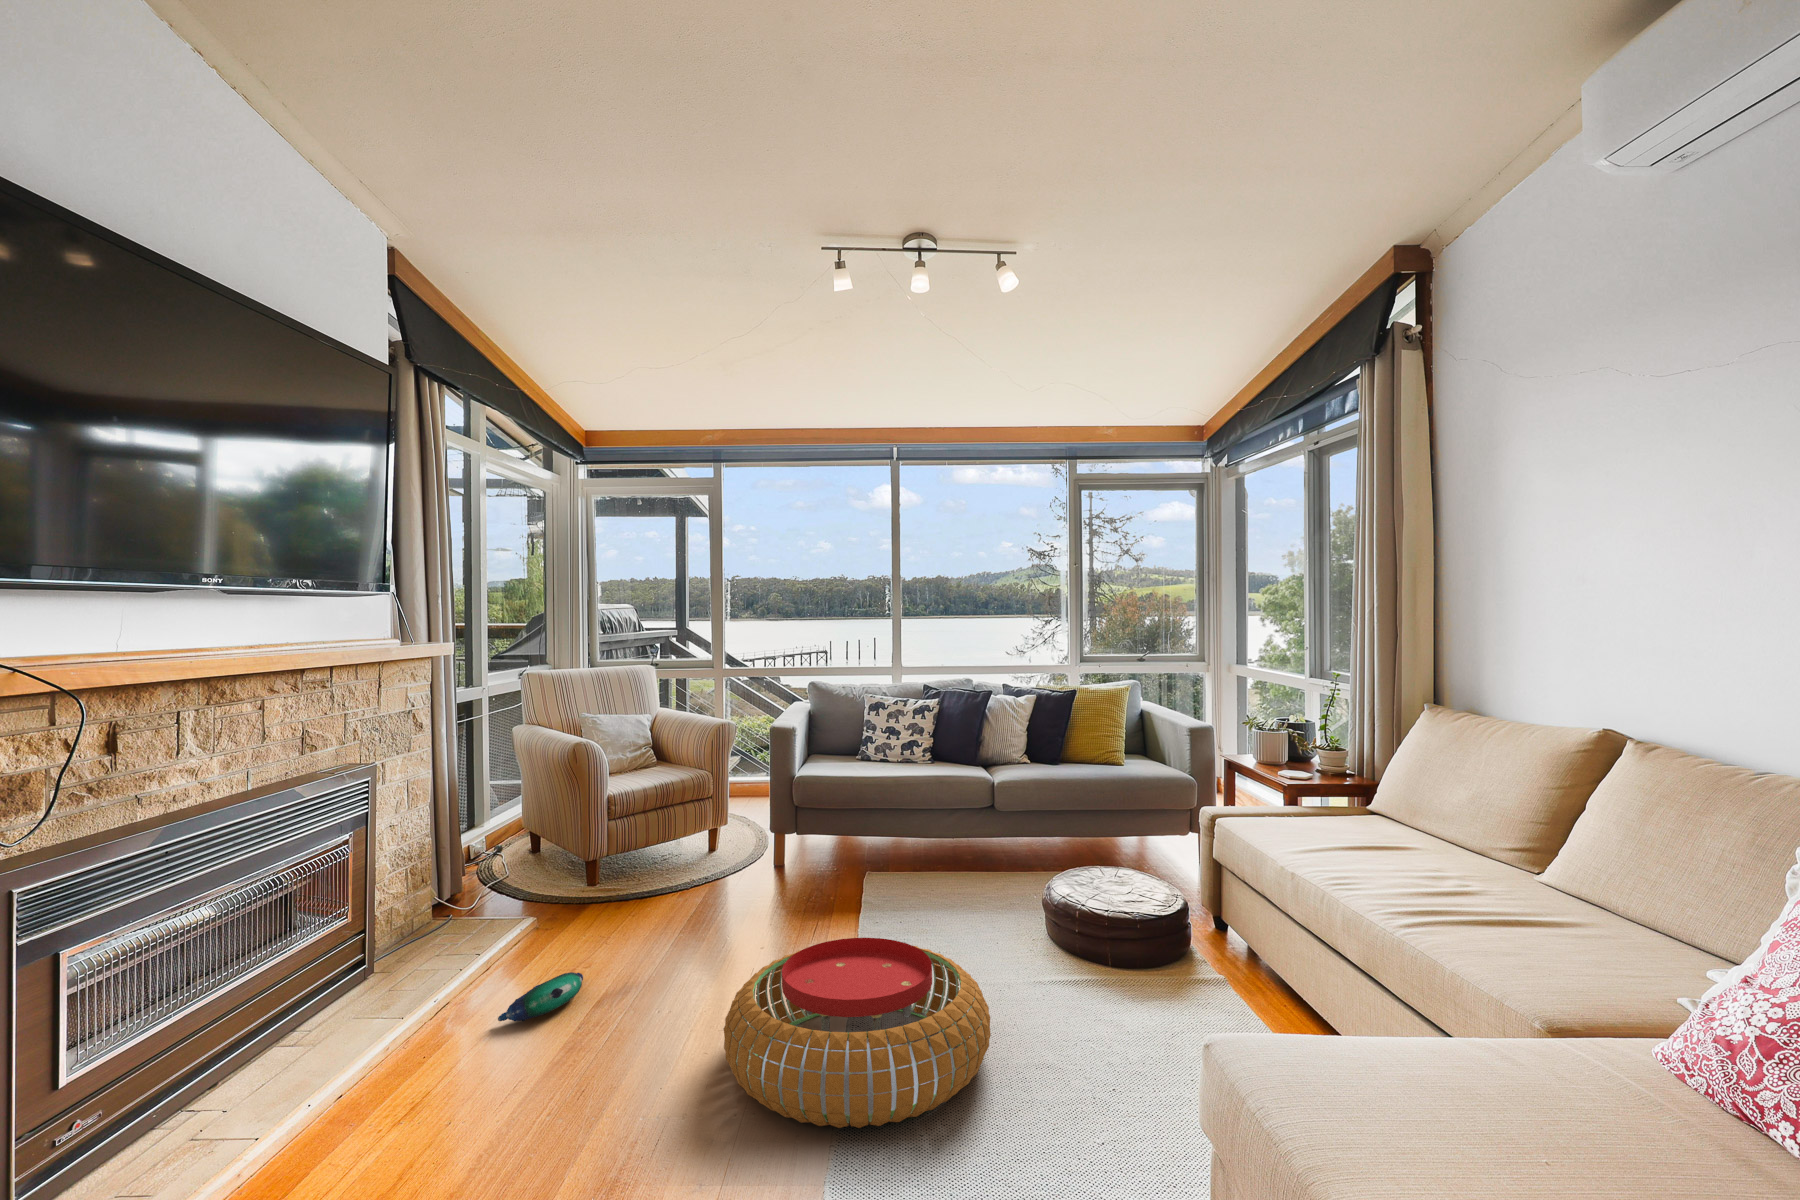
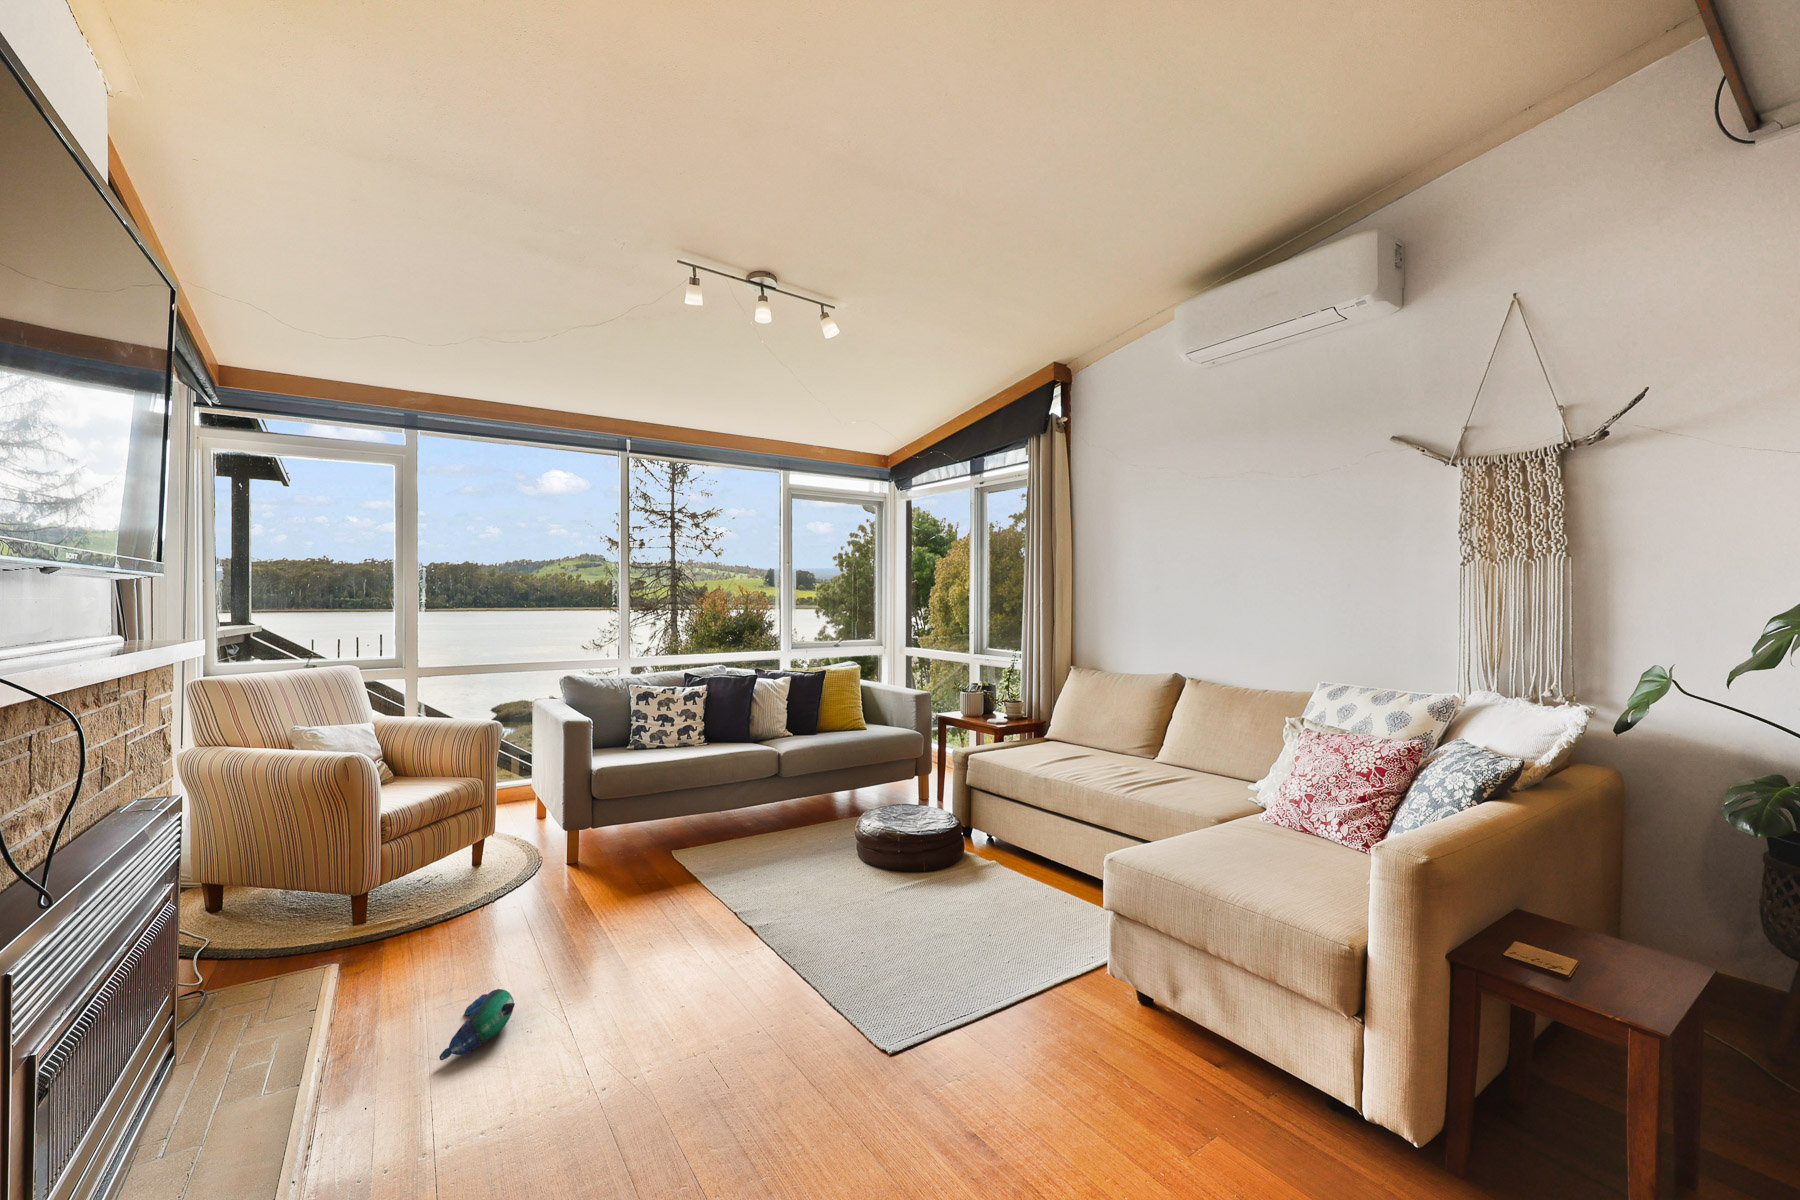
pouf: present [724,938,991,1128] -> none [736,869,967,1017]

